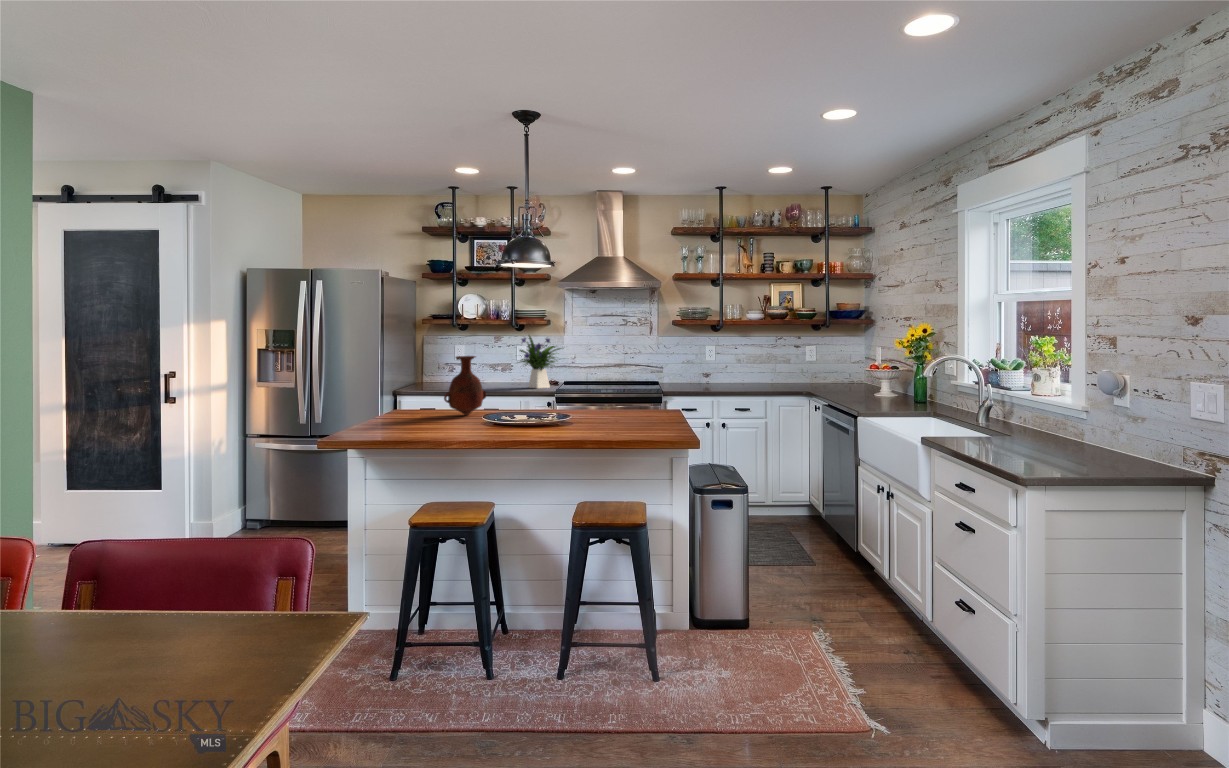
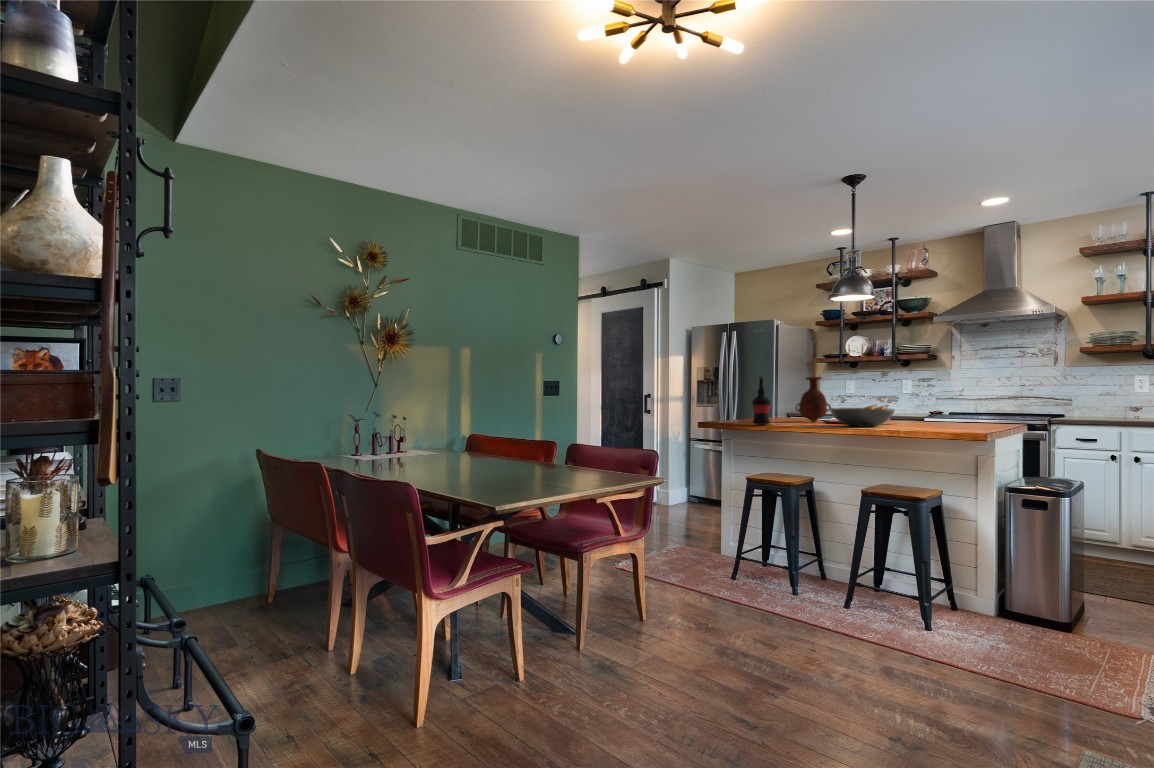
flower arrangement: present [520,336,562,388] -> none [889,367,940,416]
wine bottle: none [403,362,430,435] -> present [752,376,770,425]
fruit bowl: none [507,397,586,427] -> present [829,404,895,426]

